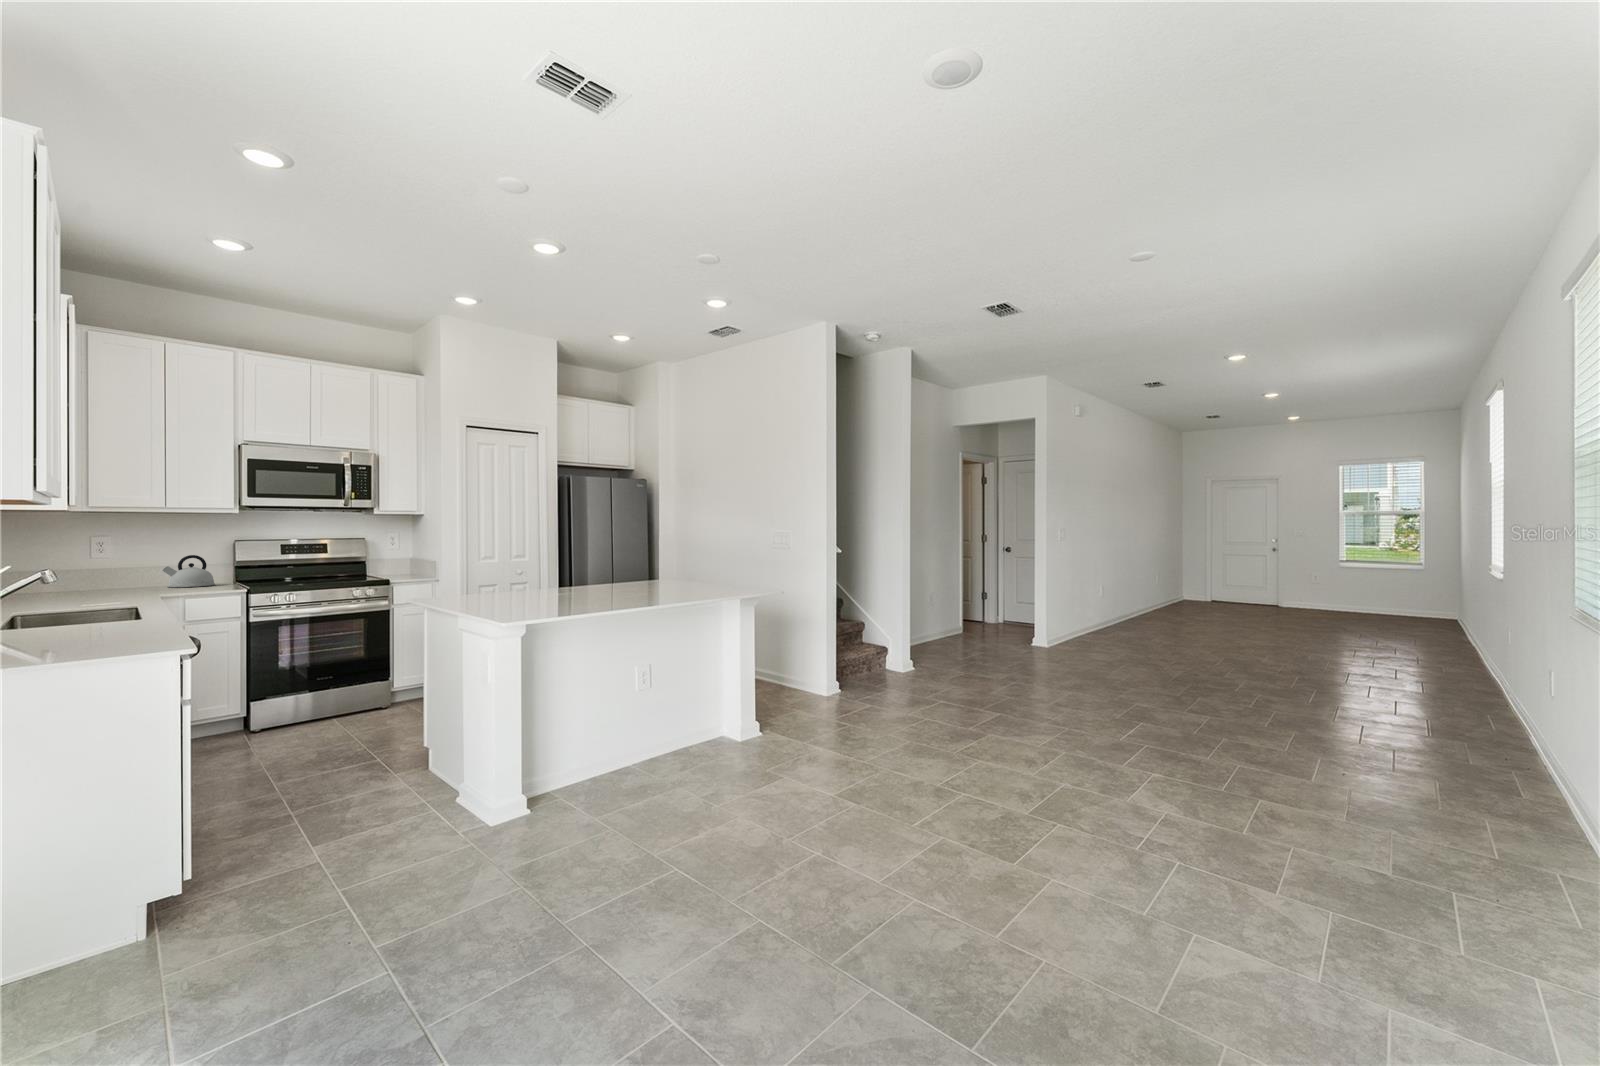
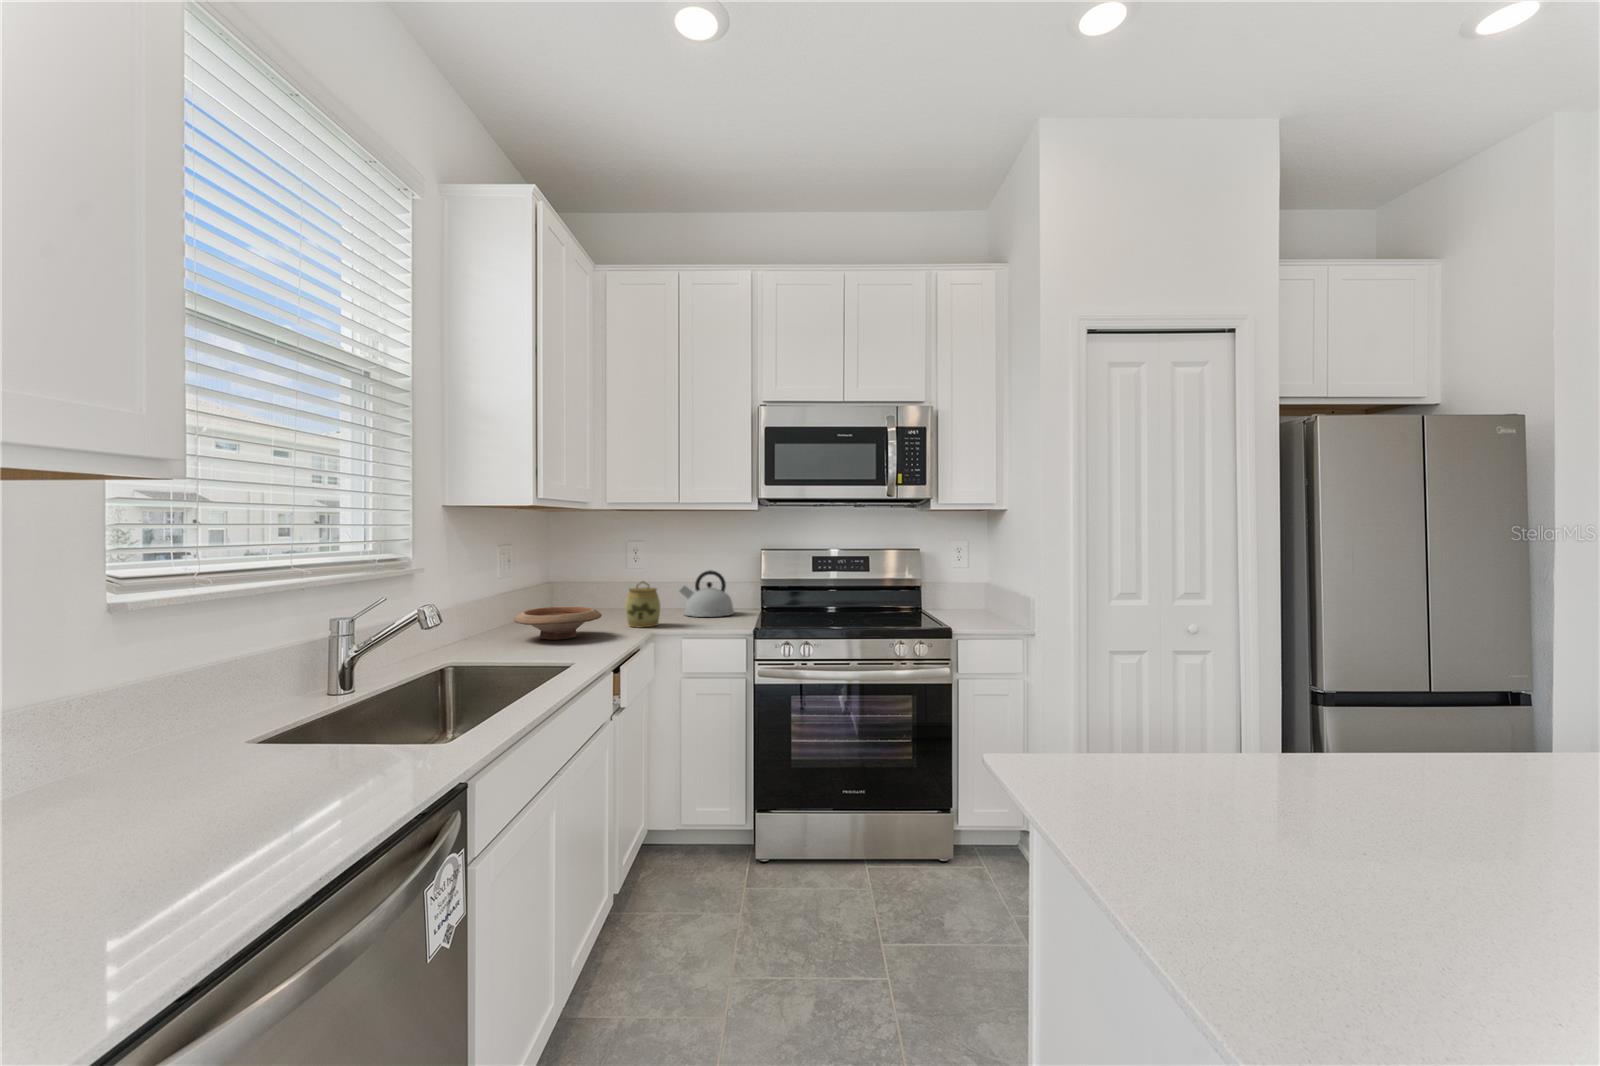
jar: none [127,561,161,593] -> present [625,581,660,627]
wooden bowl: none [40,579,123,600] -> present [514,607,602,639]

